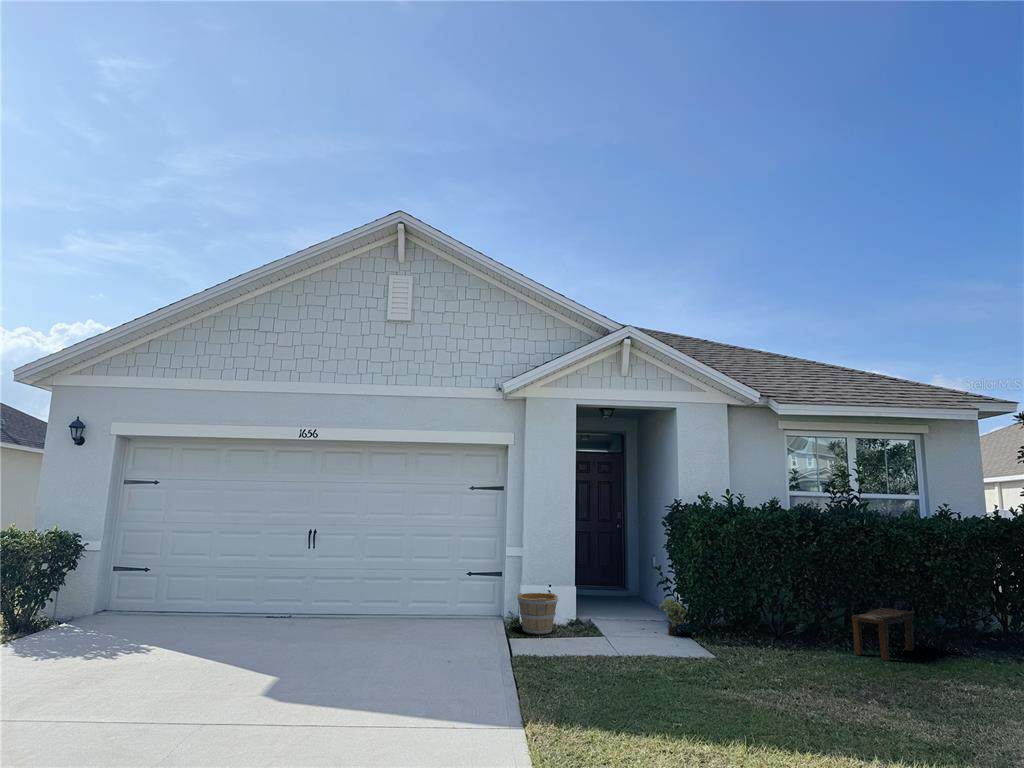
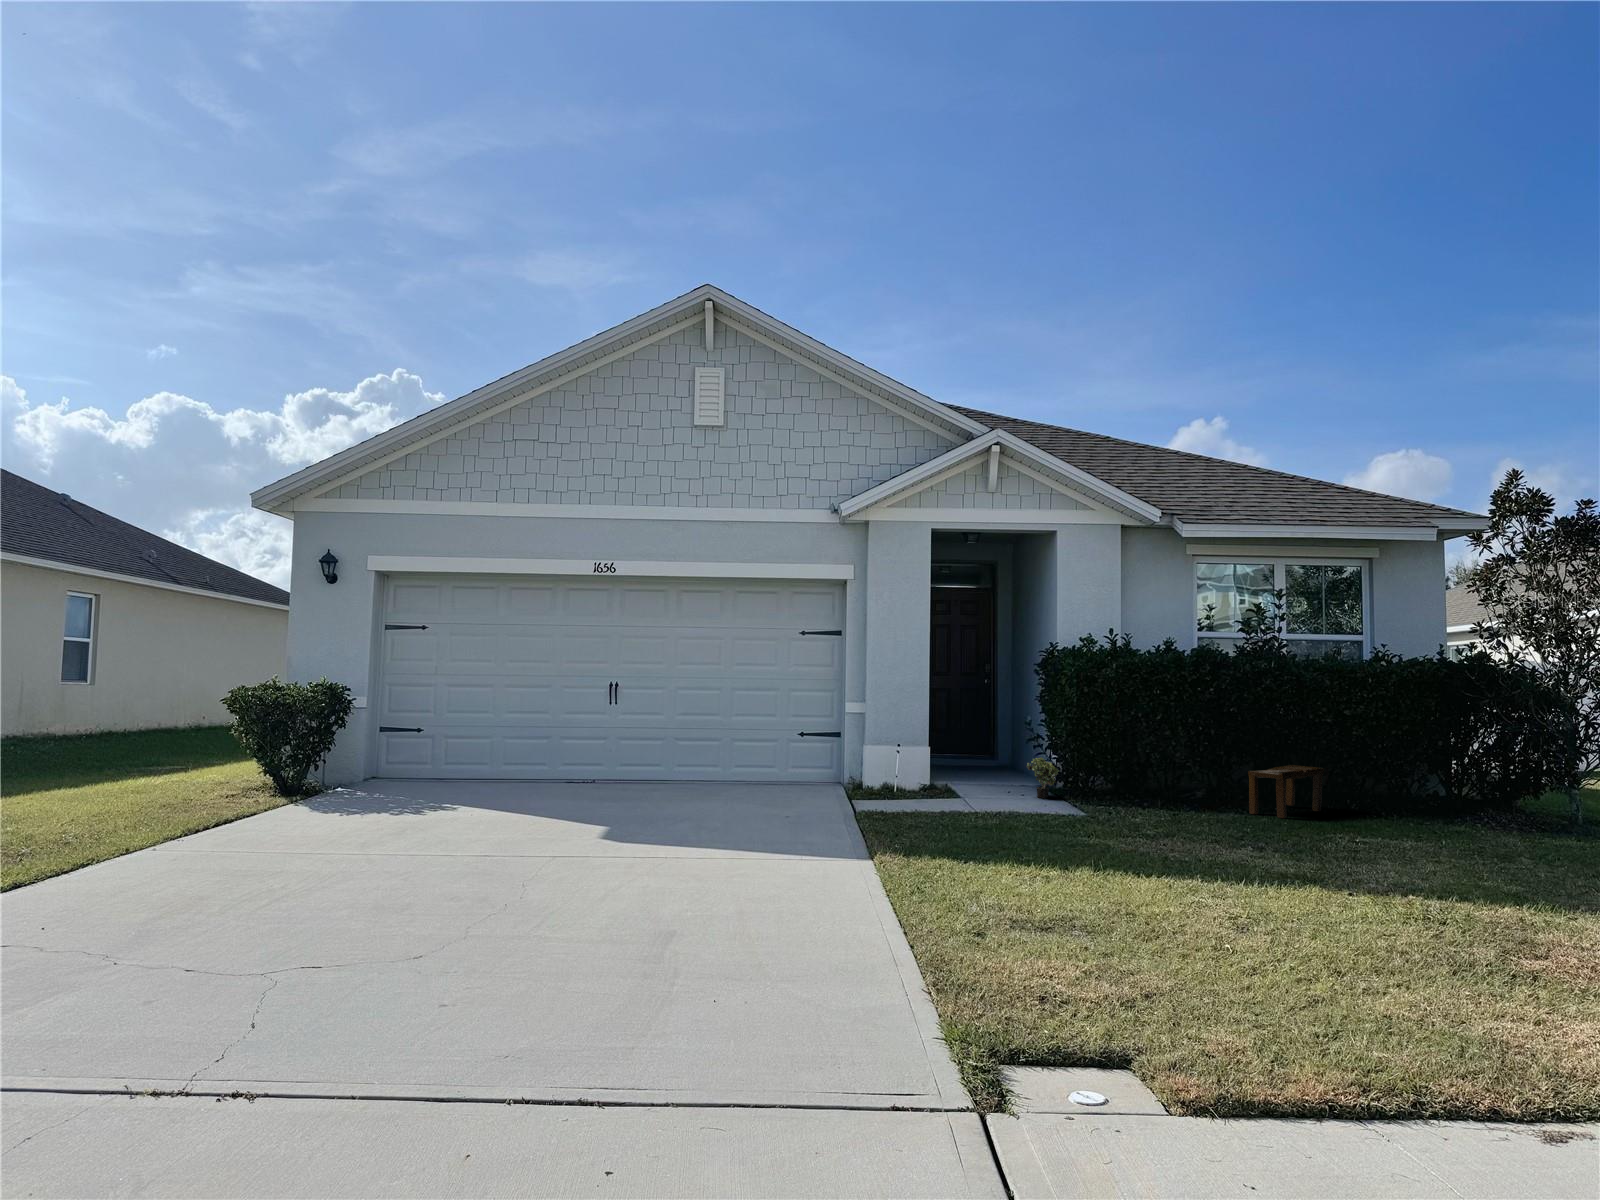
wooden bucket: present [517,593,558,634] -> none [859,752,908,797]

